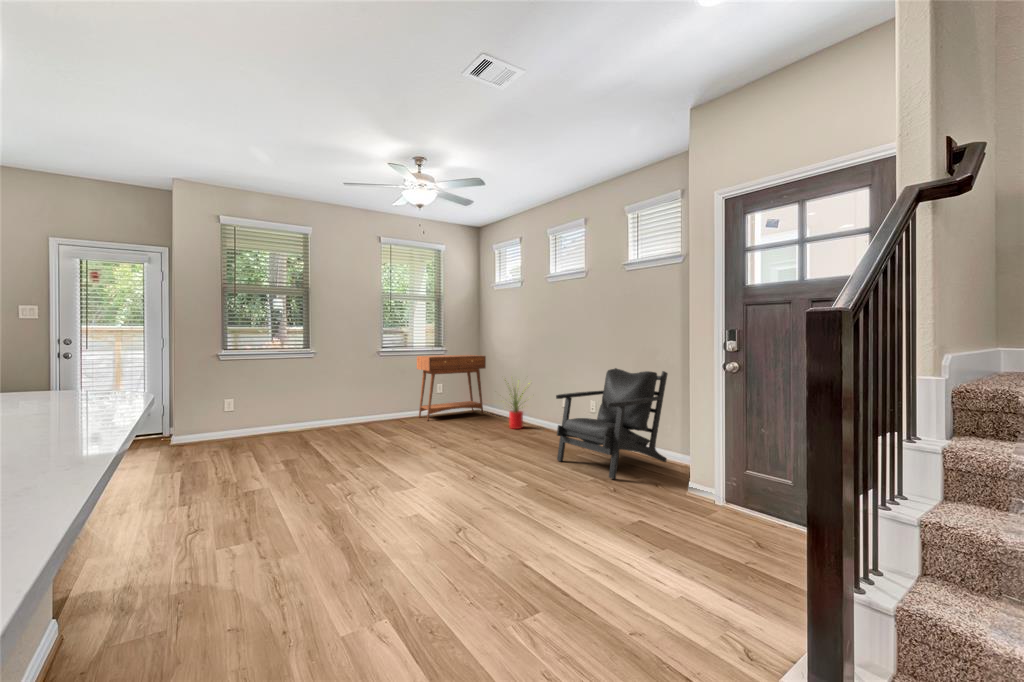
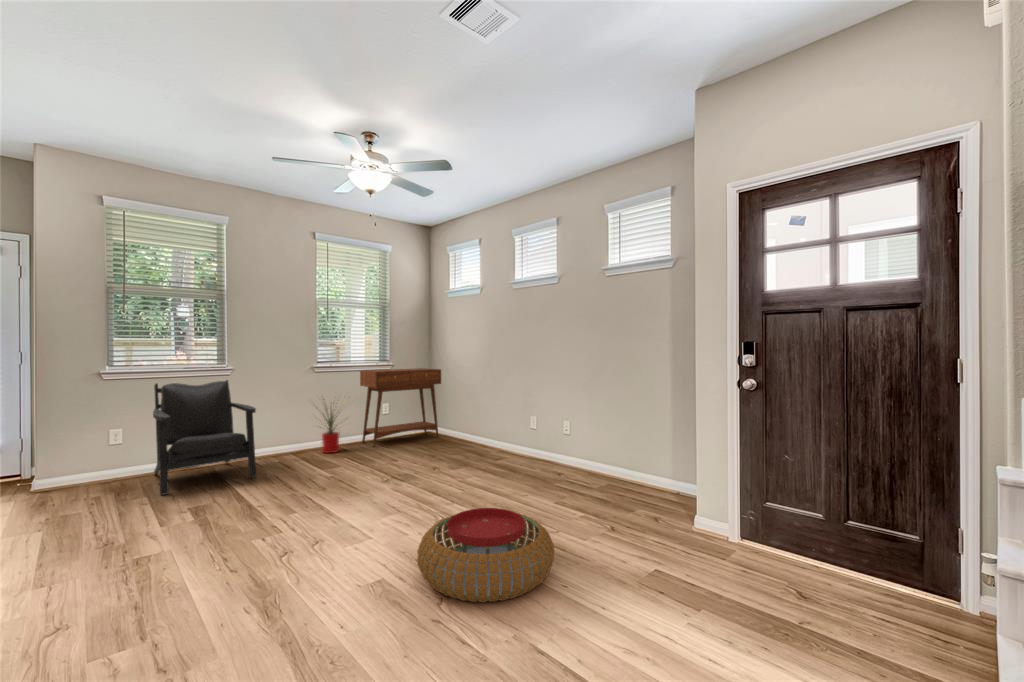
armchair: present [556,368,668,479] -> present [153,380,256,495]
house plant: present [505,380,526,429] -> present [320,399,347,453]
pouf: none [445,465,554,533] -> present [417,508,554,602]

